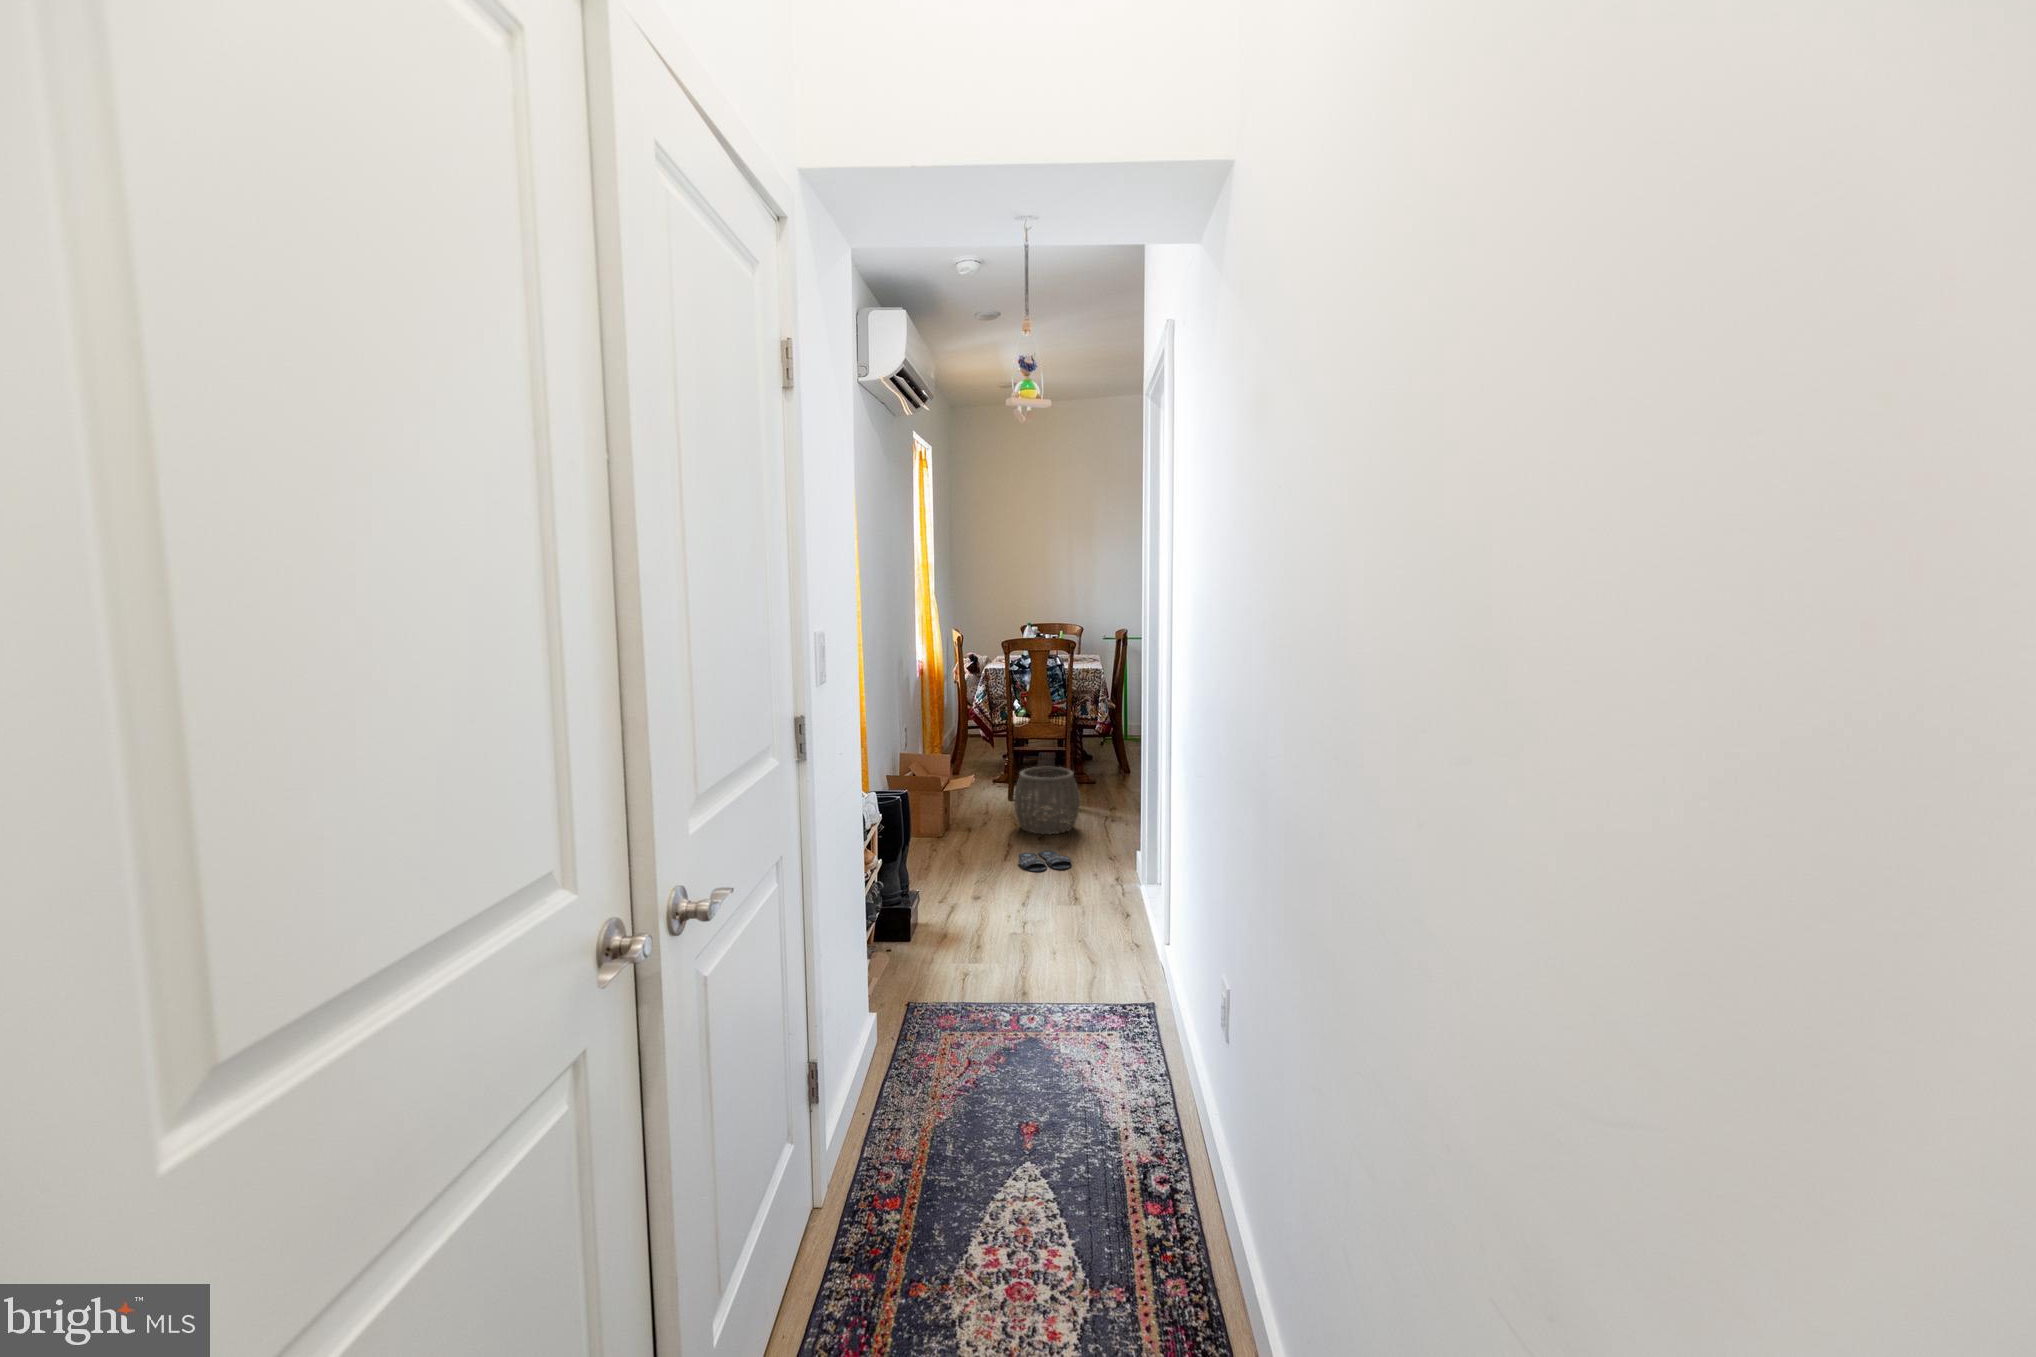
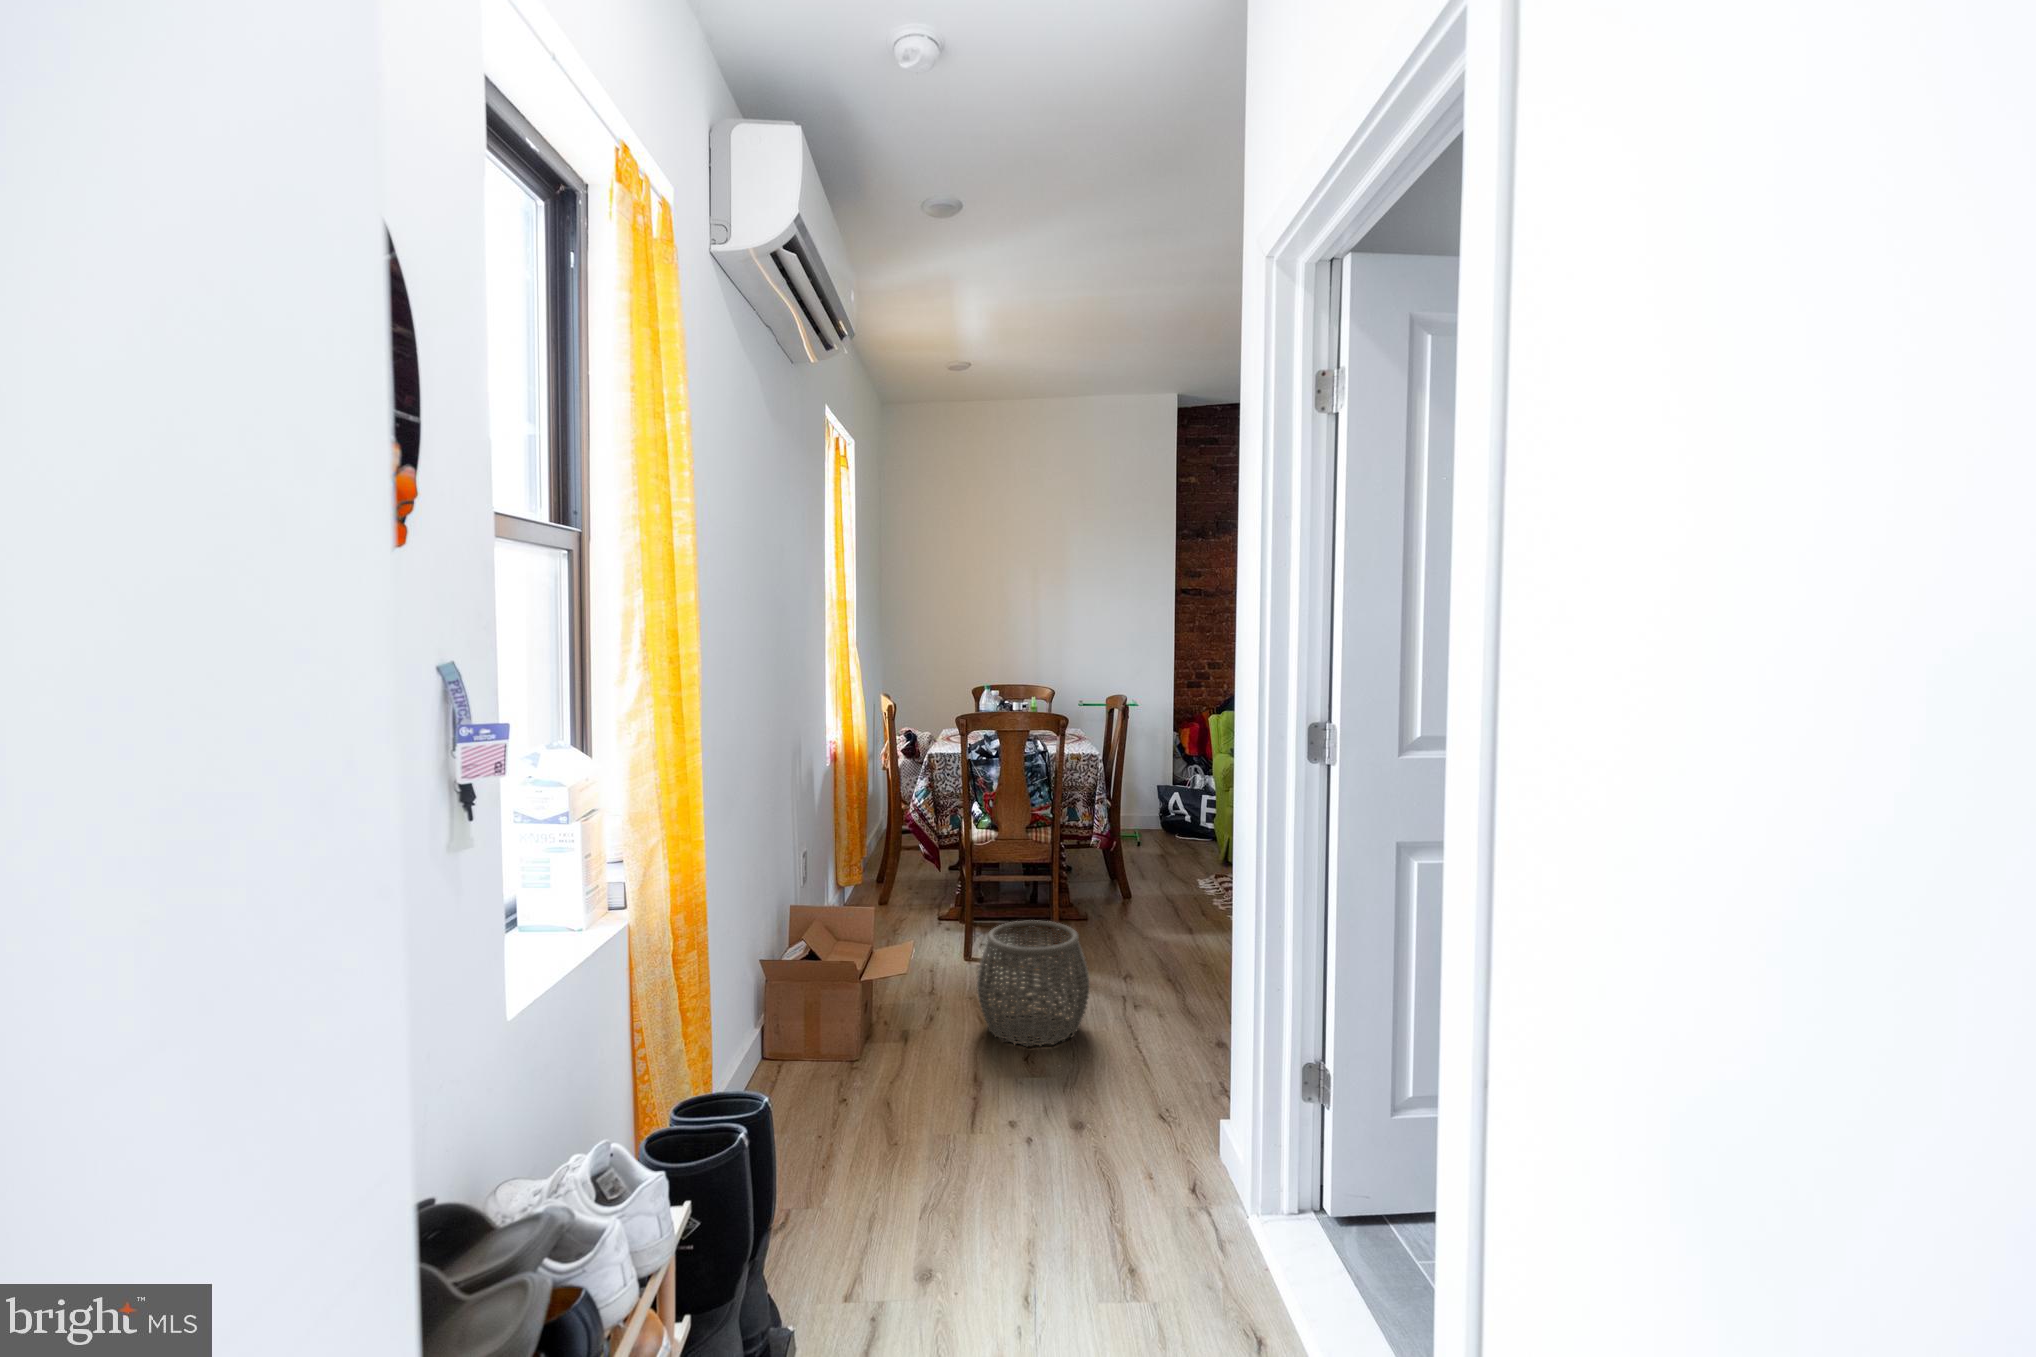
slippers: present [1018,851,1071,872] -> none [991,1091,1092,1157]

